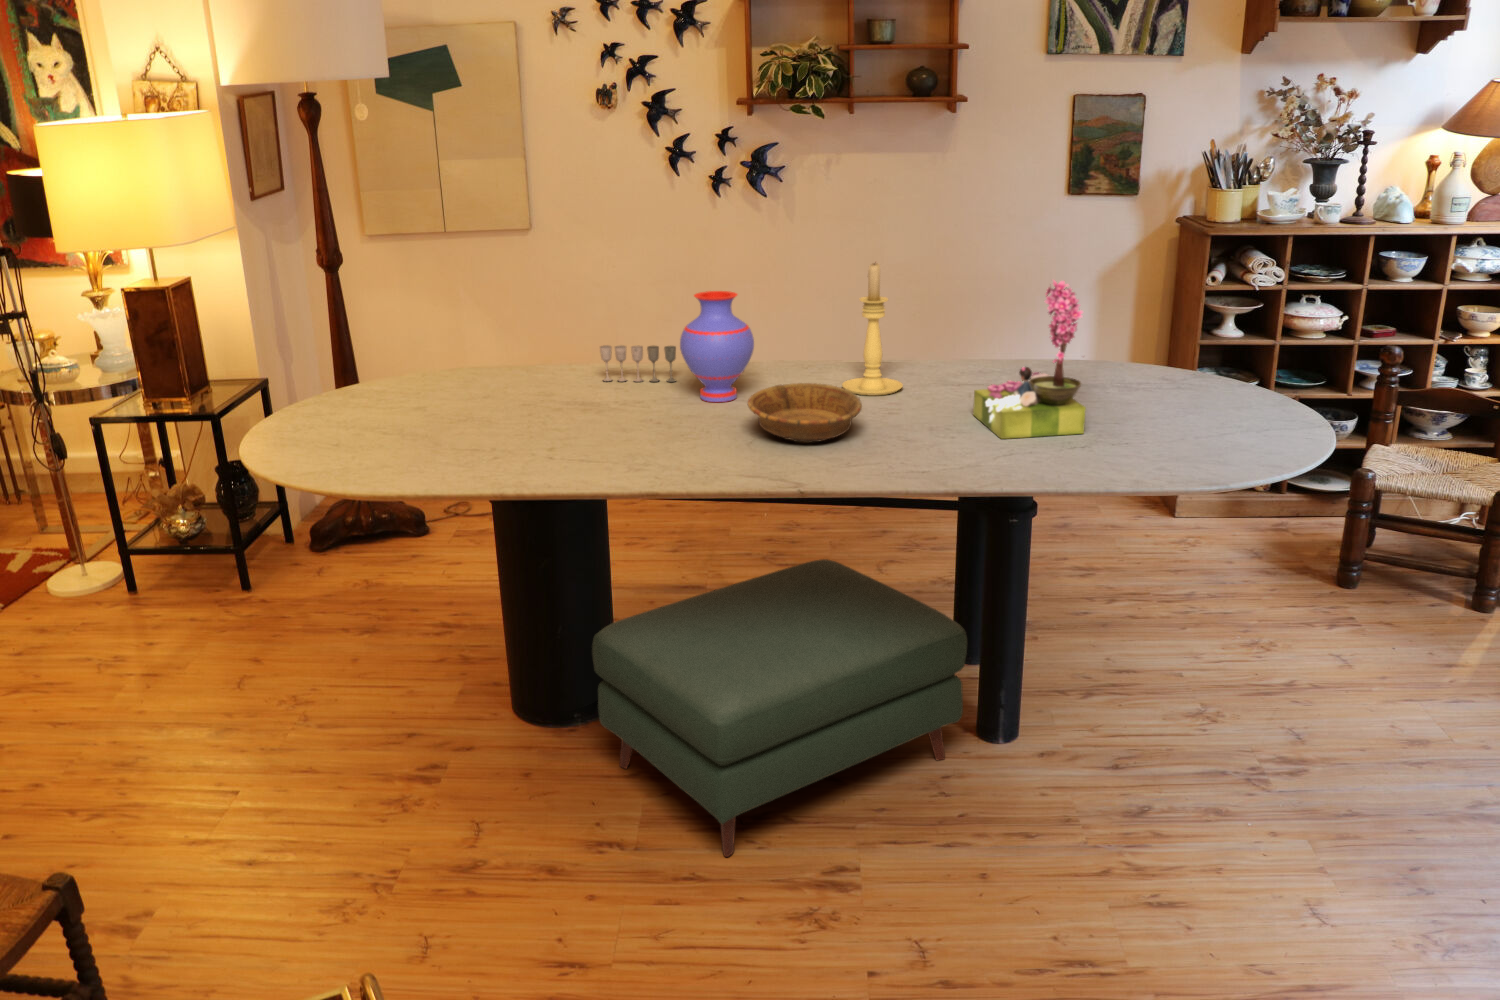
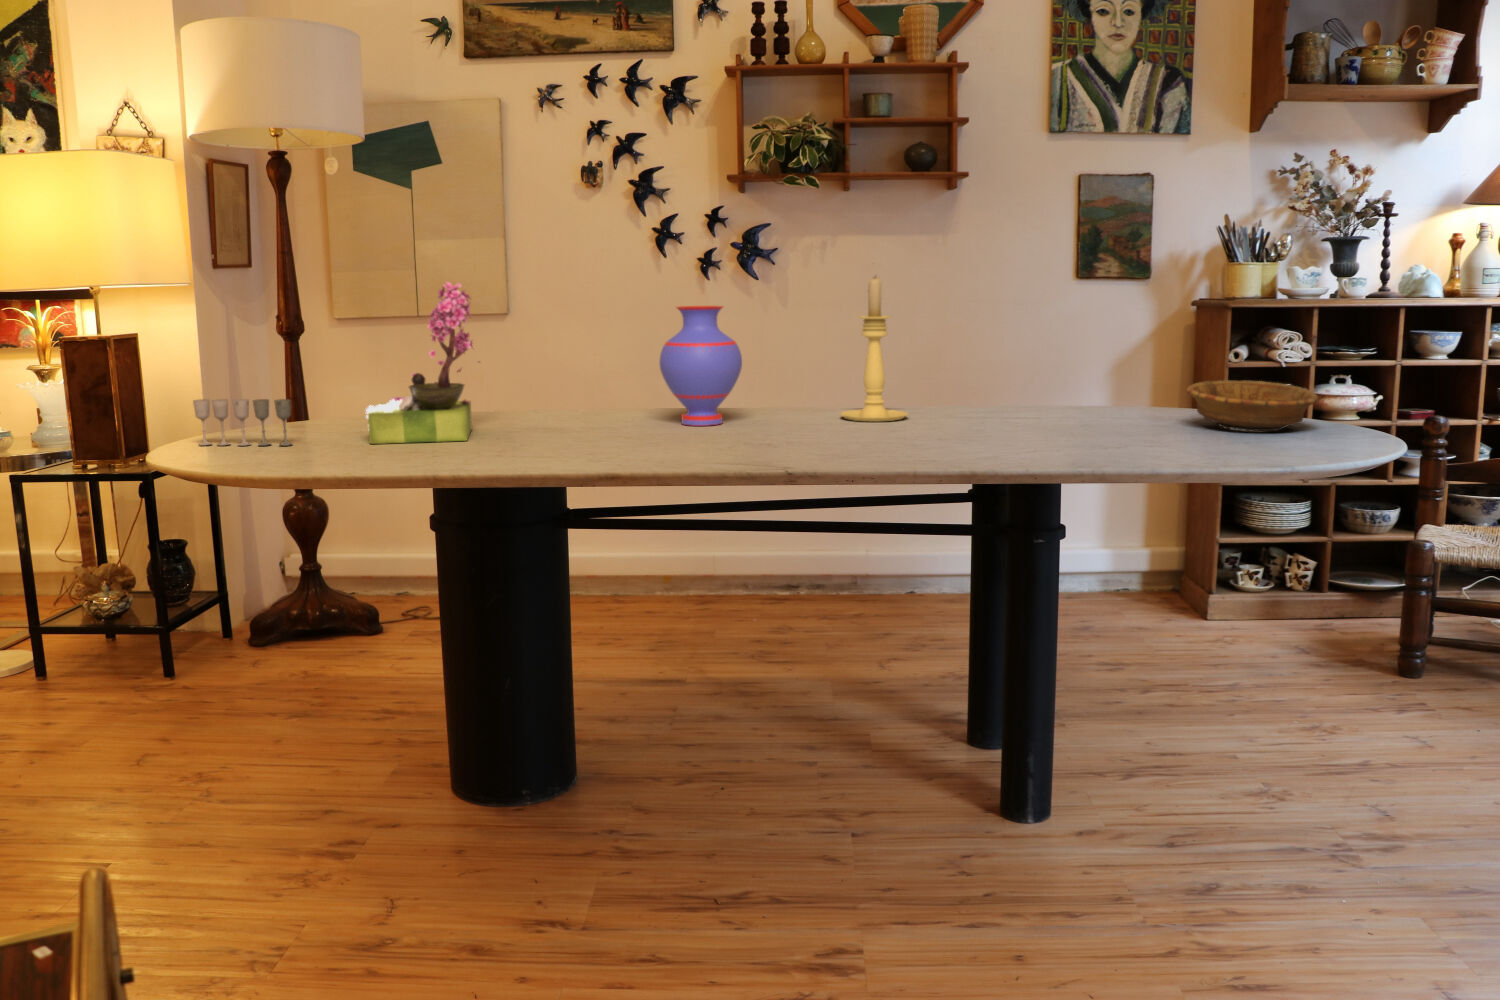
flower arrangement: present [973,280,1086,439] -> present [366,282,480,444]
wine glass: present [600,345,676,382] -> present [193,399,292,446]
decorative bowl: present [748,383,862,442] -> present [1187,380,1318,431]
ottoman: present [592,559,967,857] -> none [551,613,989,936]

